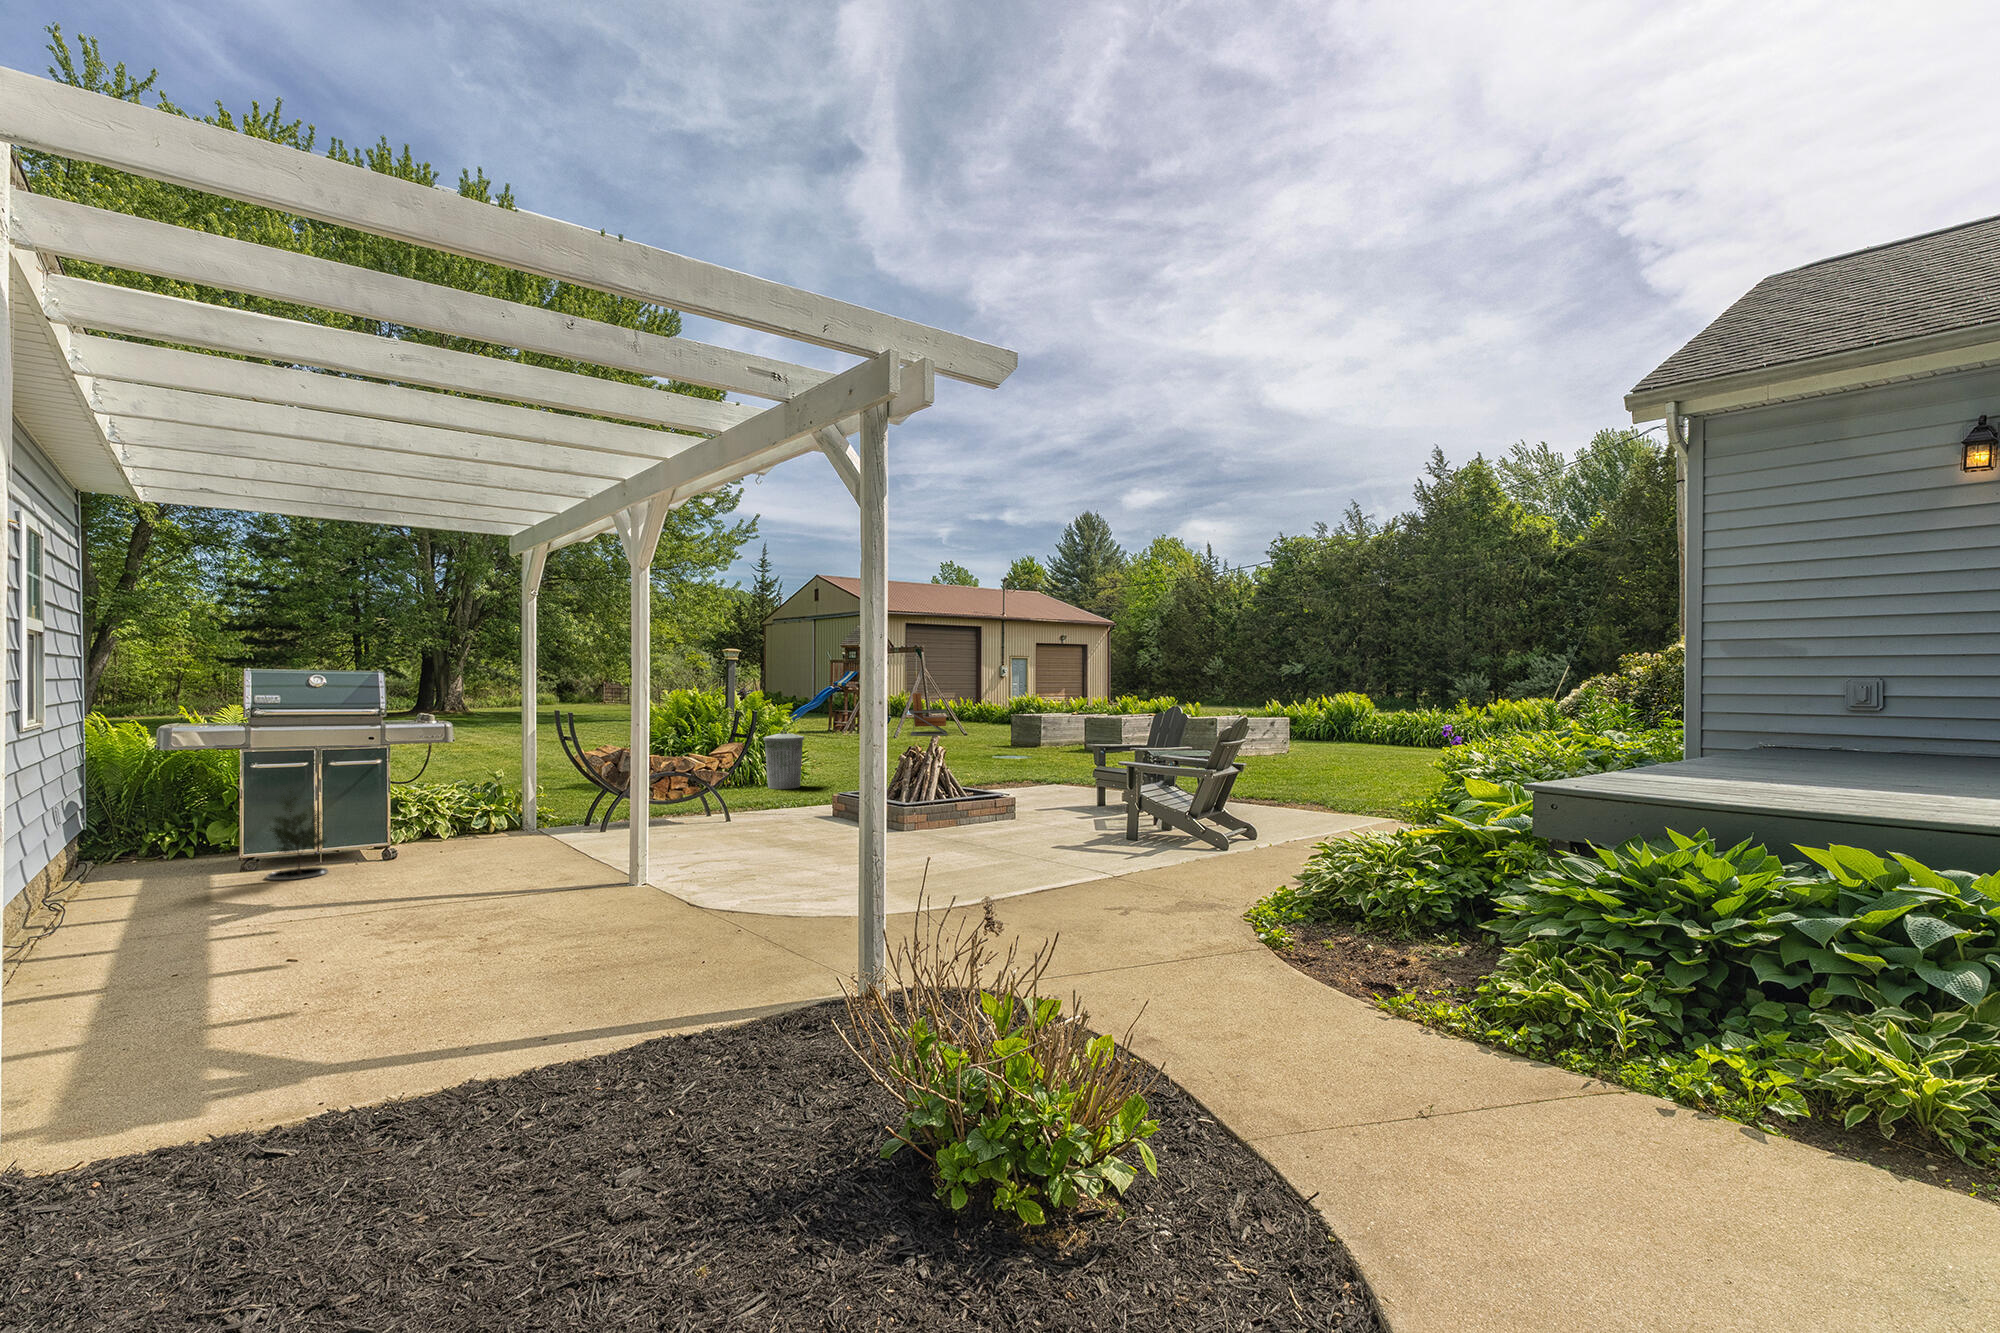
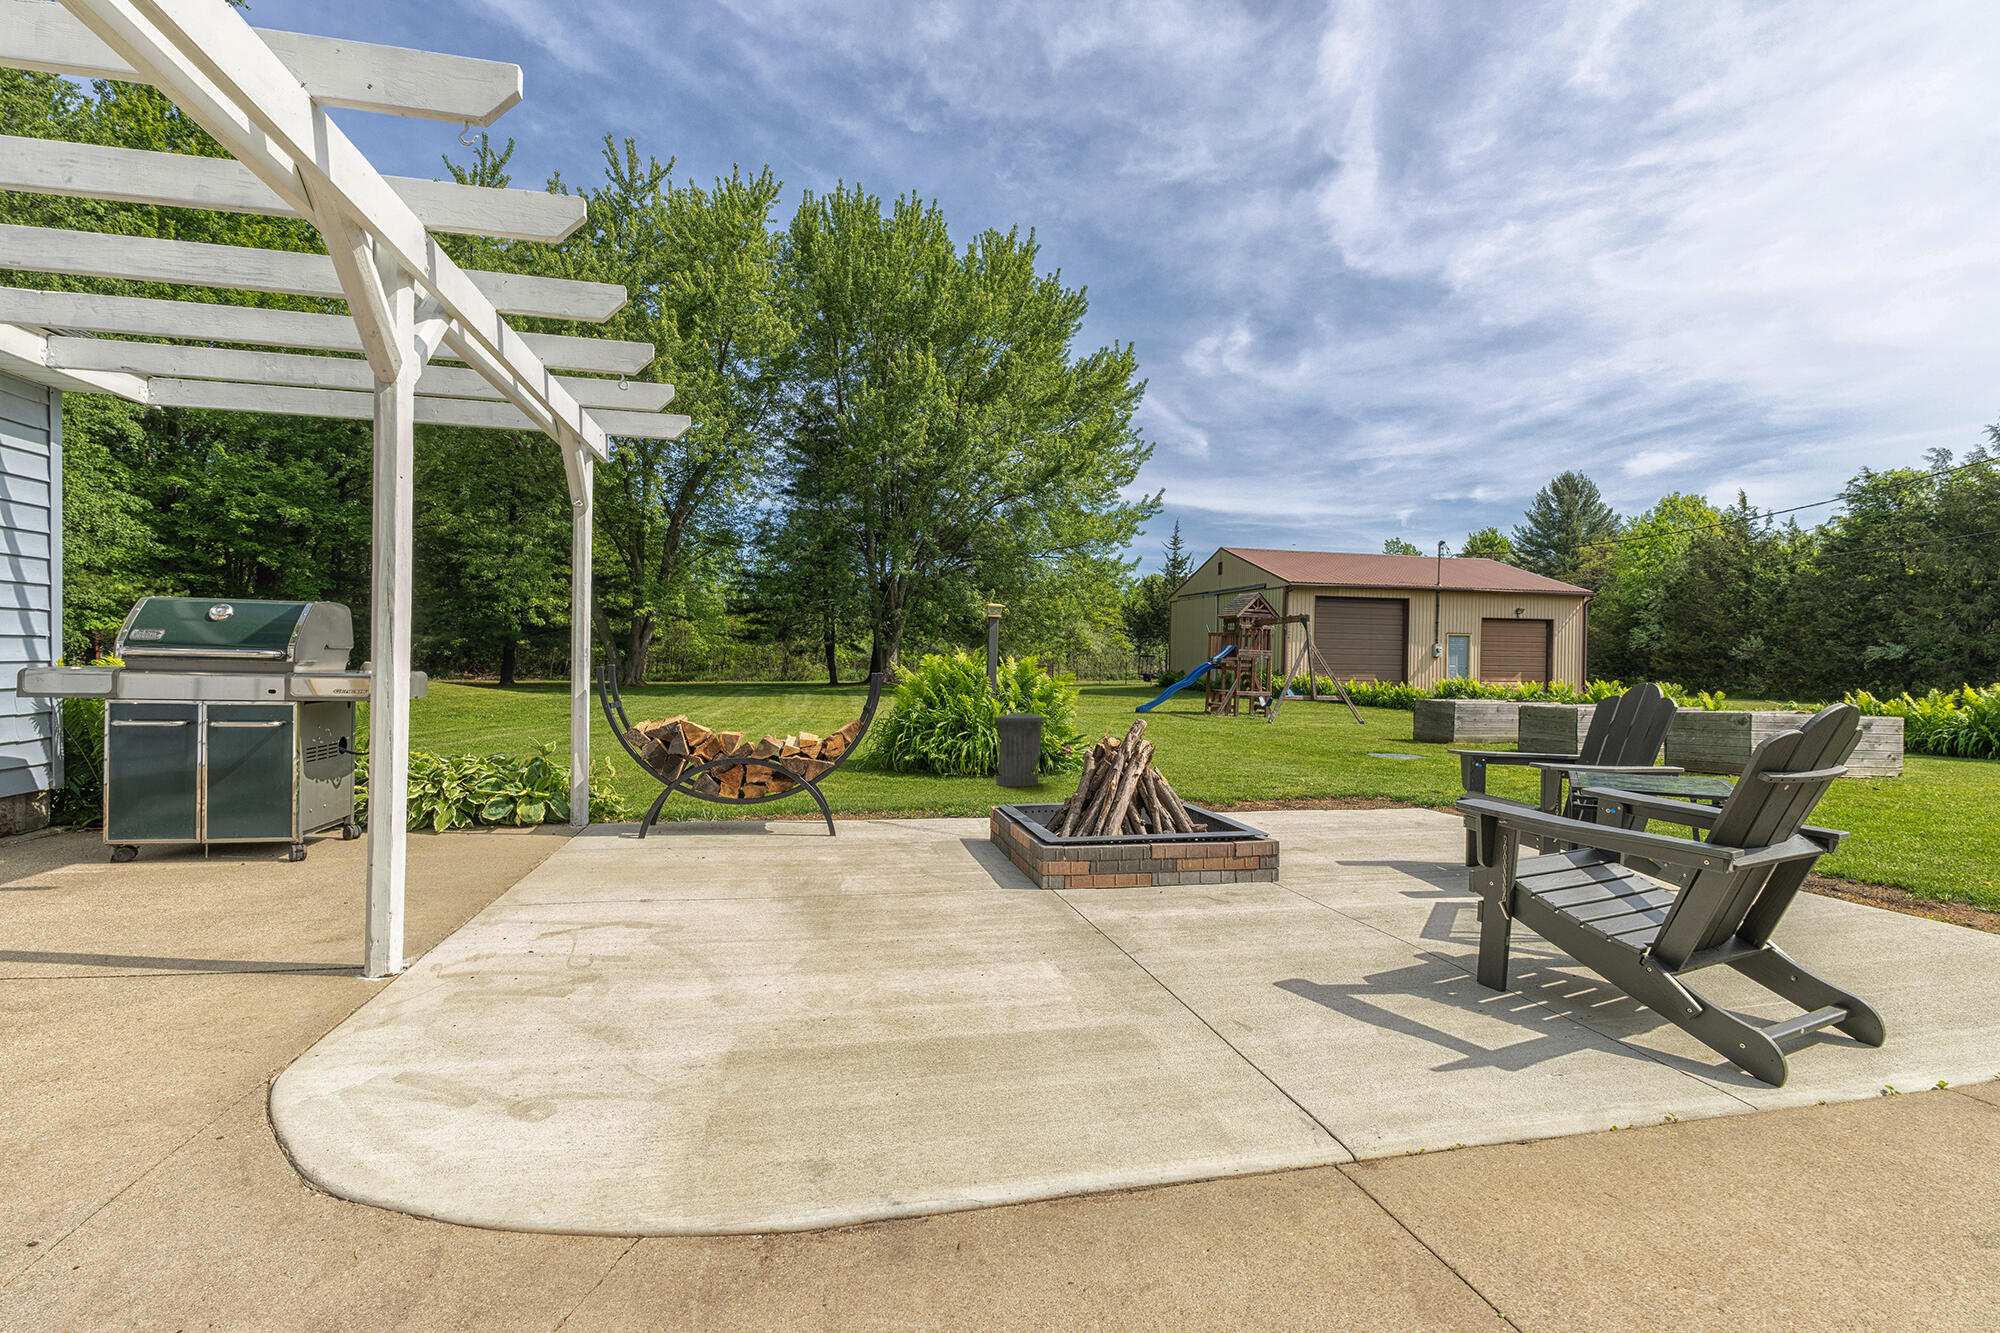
lounge chair: present [909,693,947,736] -> none [1286,672,1339,725]
potted tree: present [267,788,328,880] -> none [154,750,260,875]

